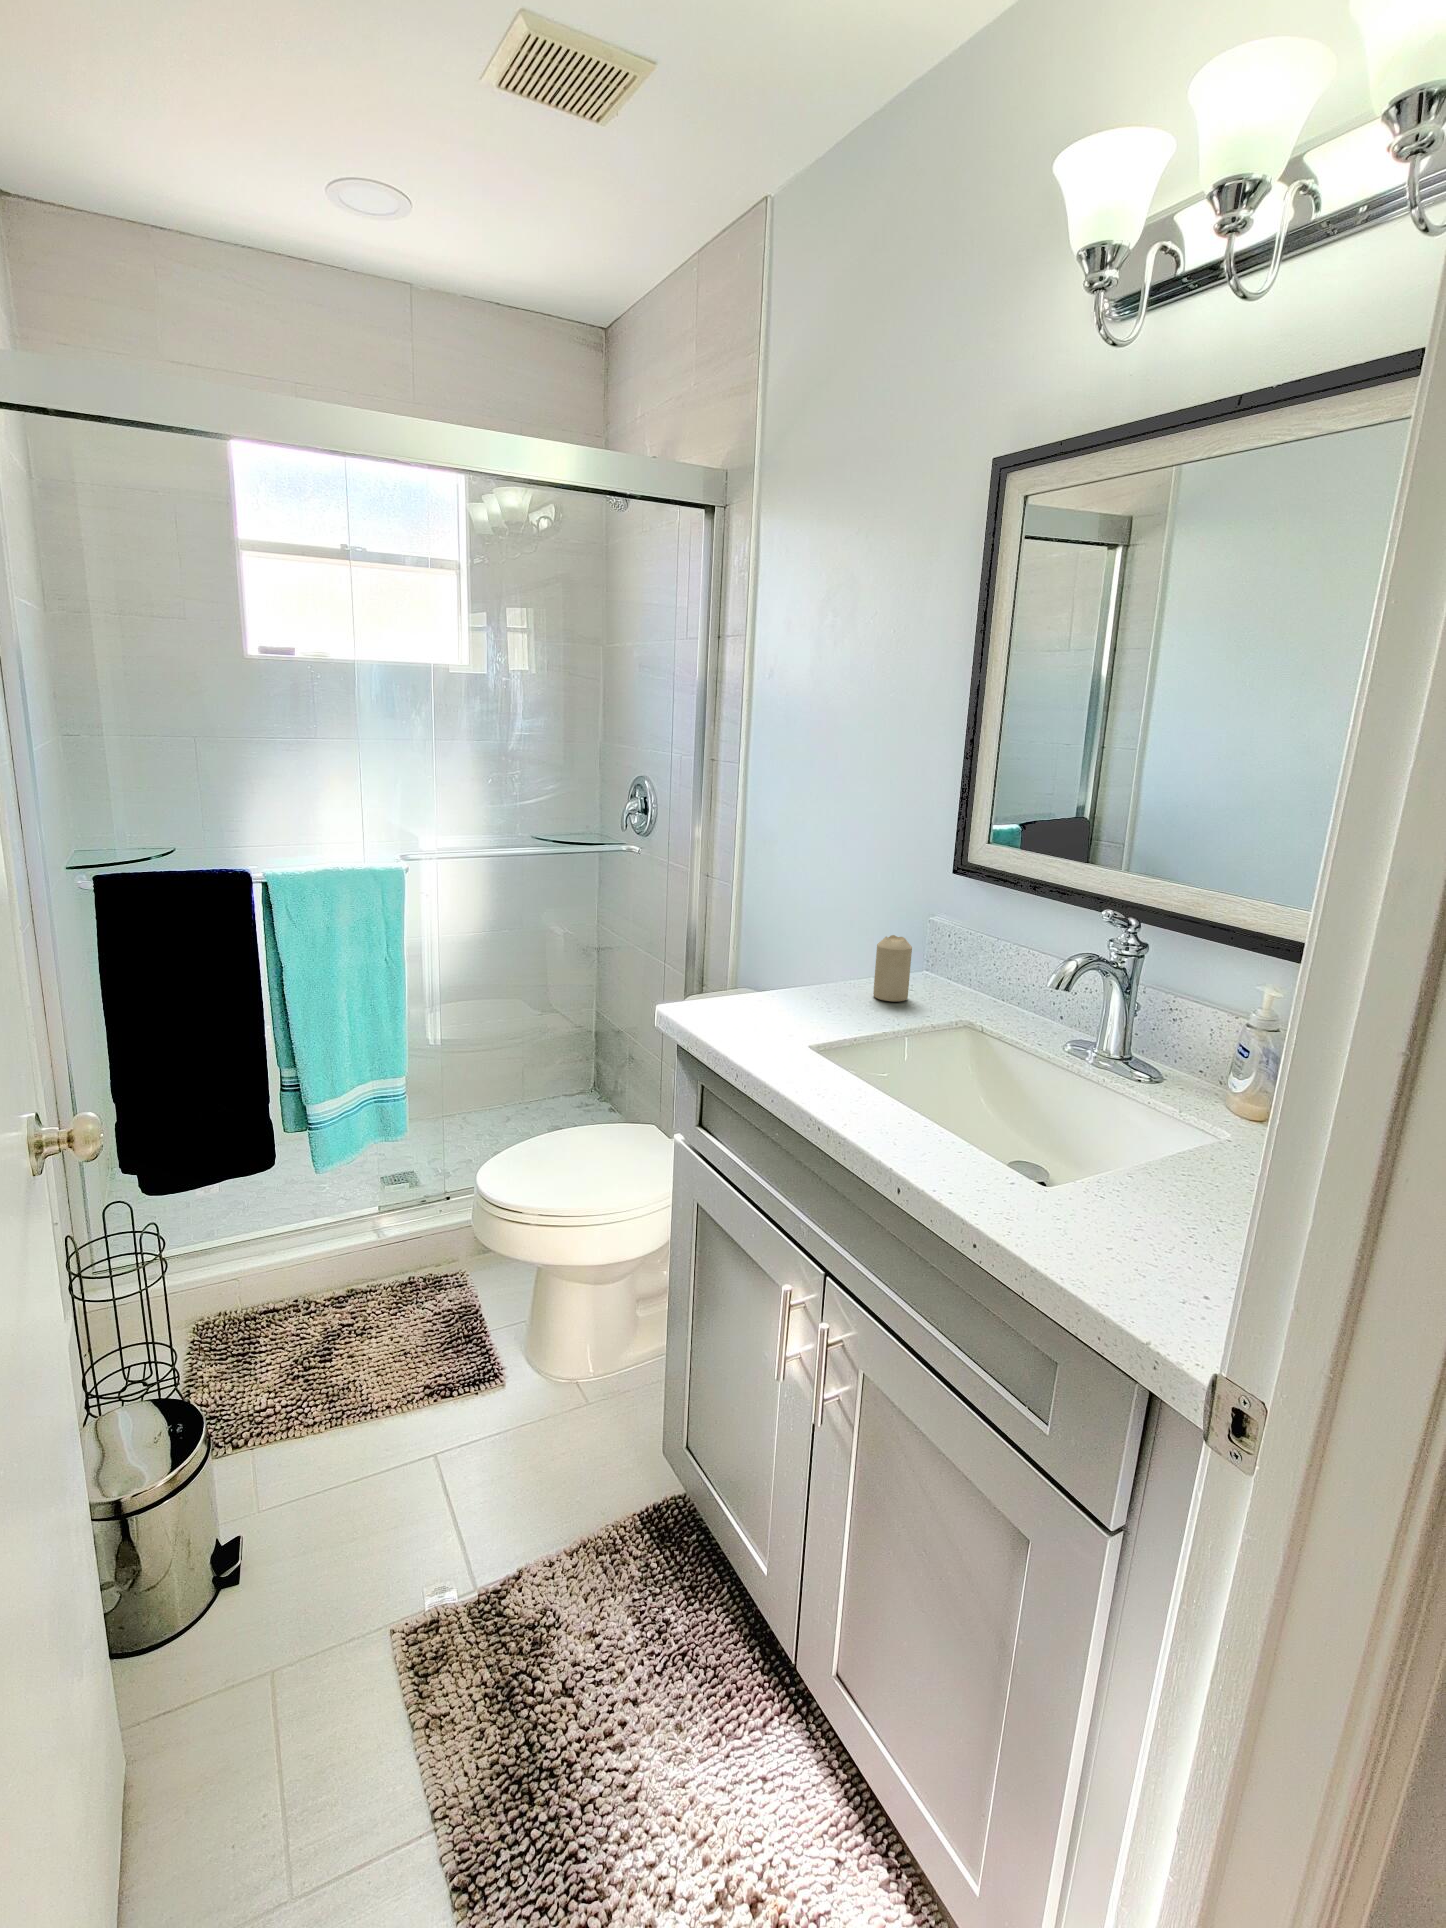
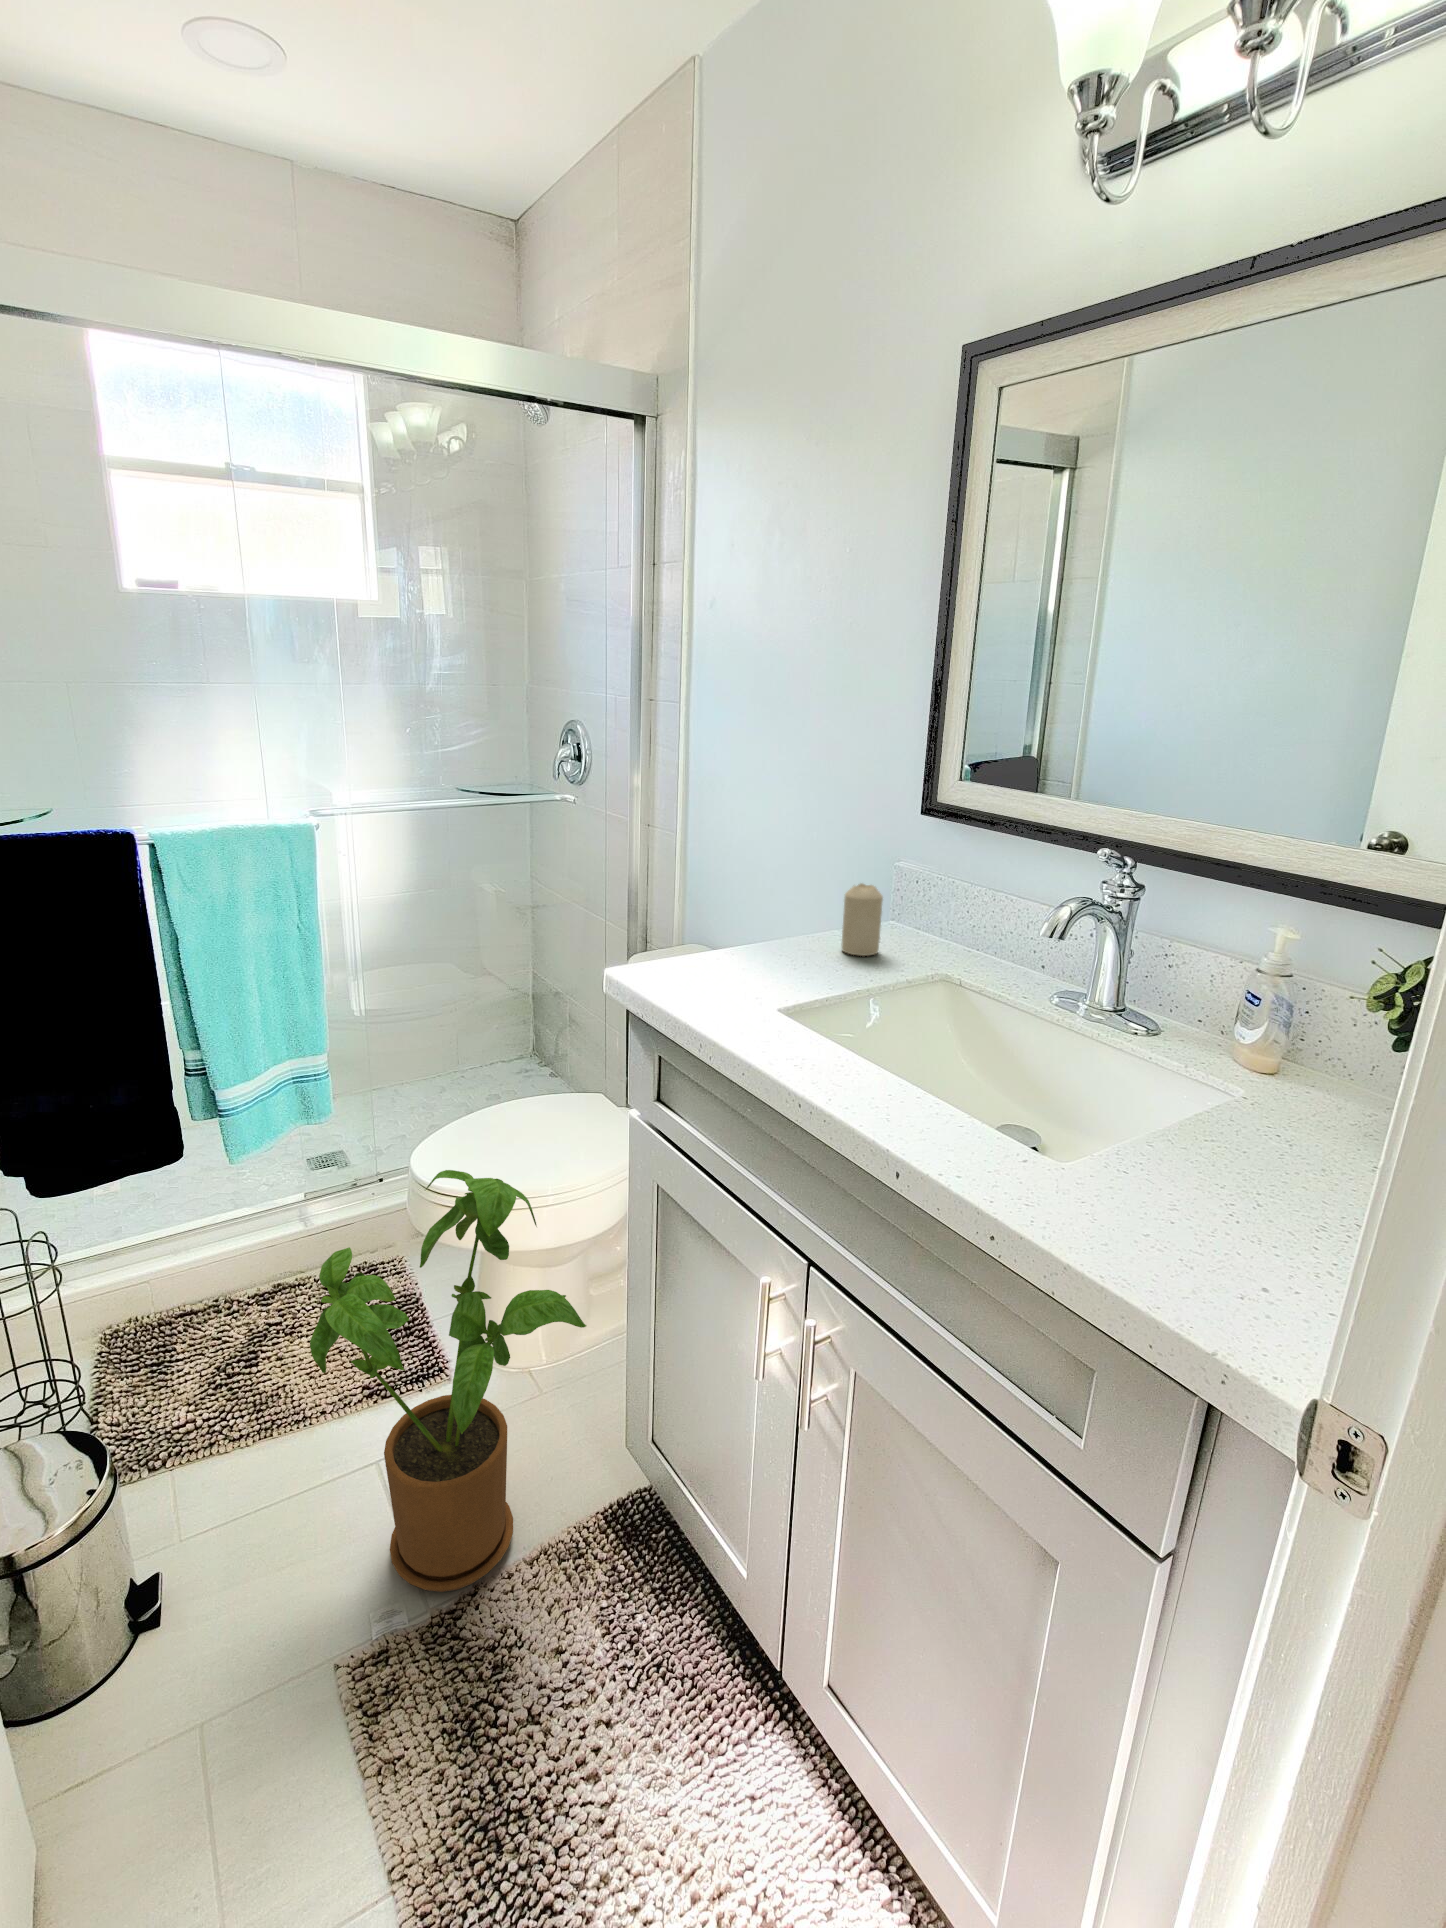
house plant: none [383,1183,629,1573] -> present [310,1170,586,1592]

